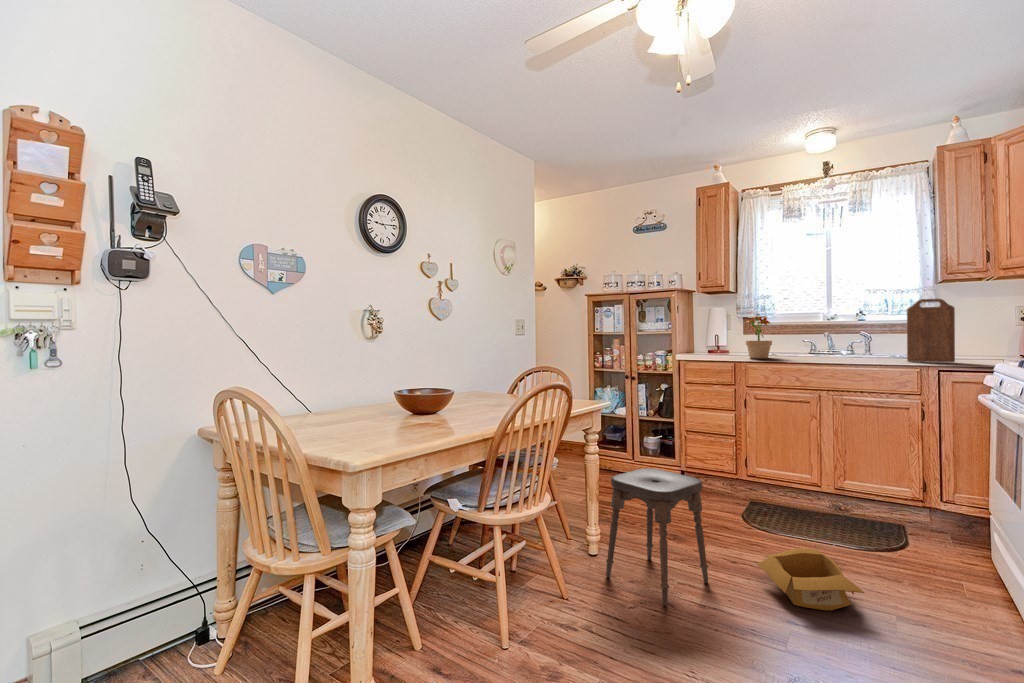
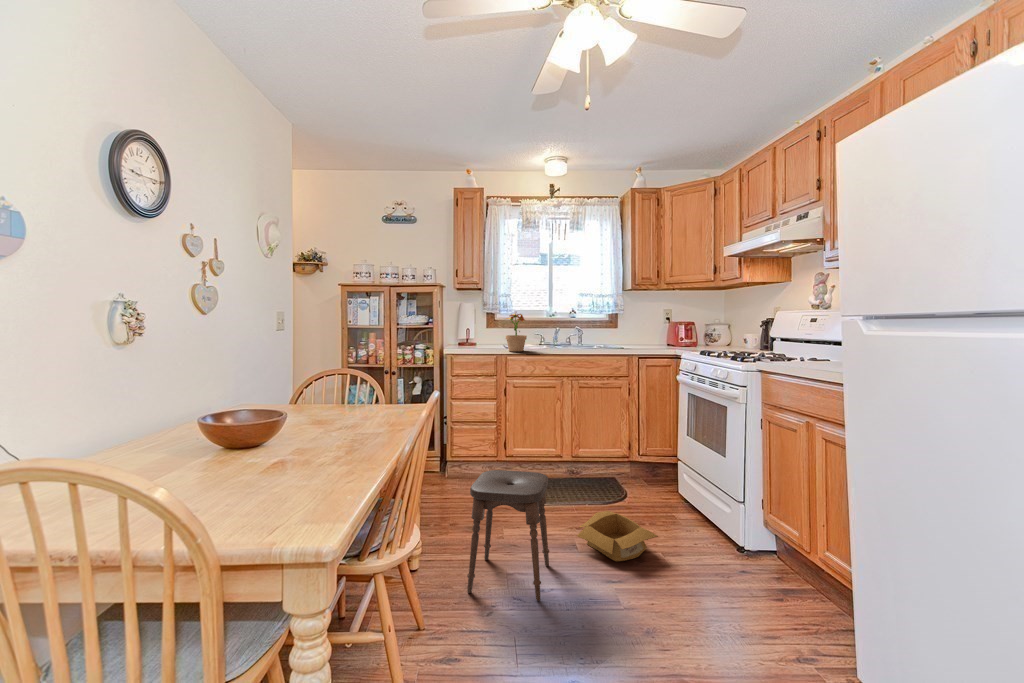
cutting board: present [907,299,955,362] -> none [619,305,646,352]

